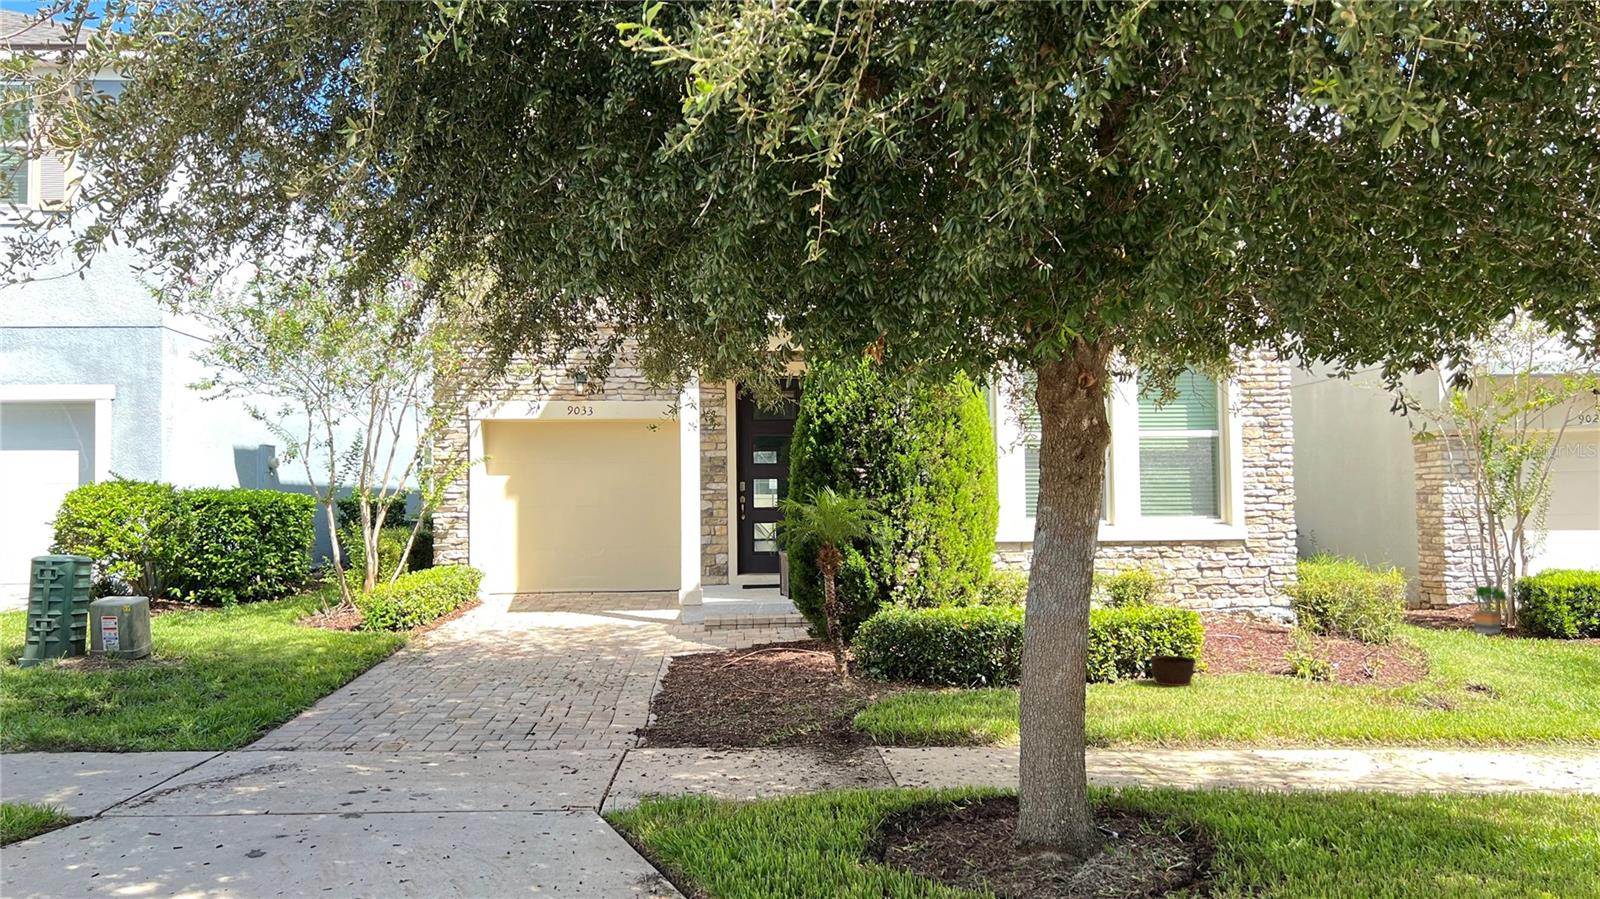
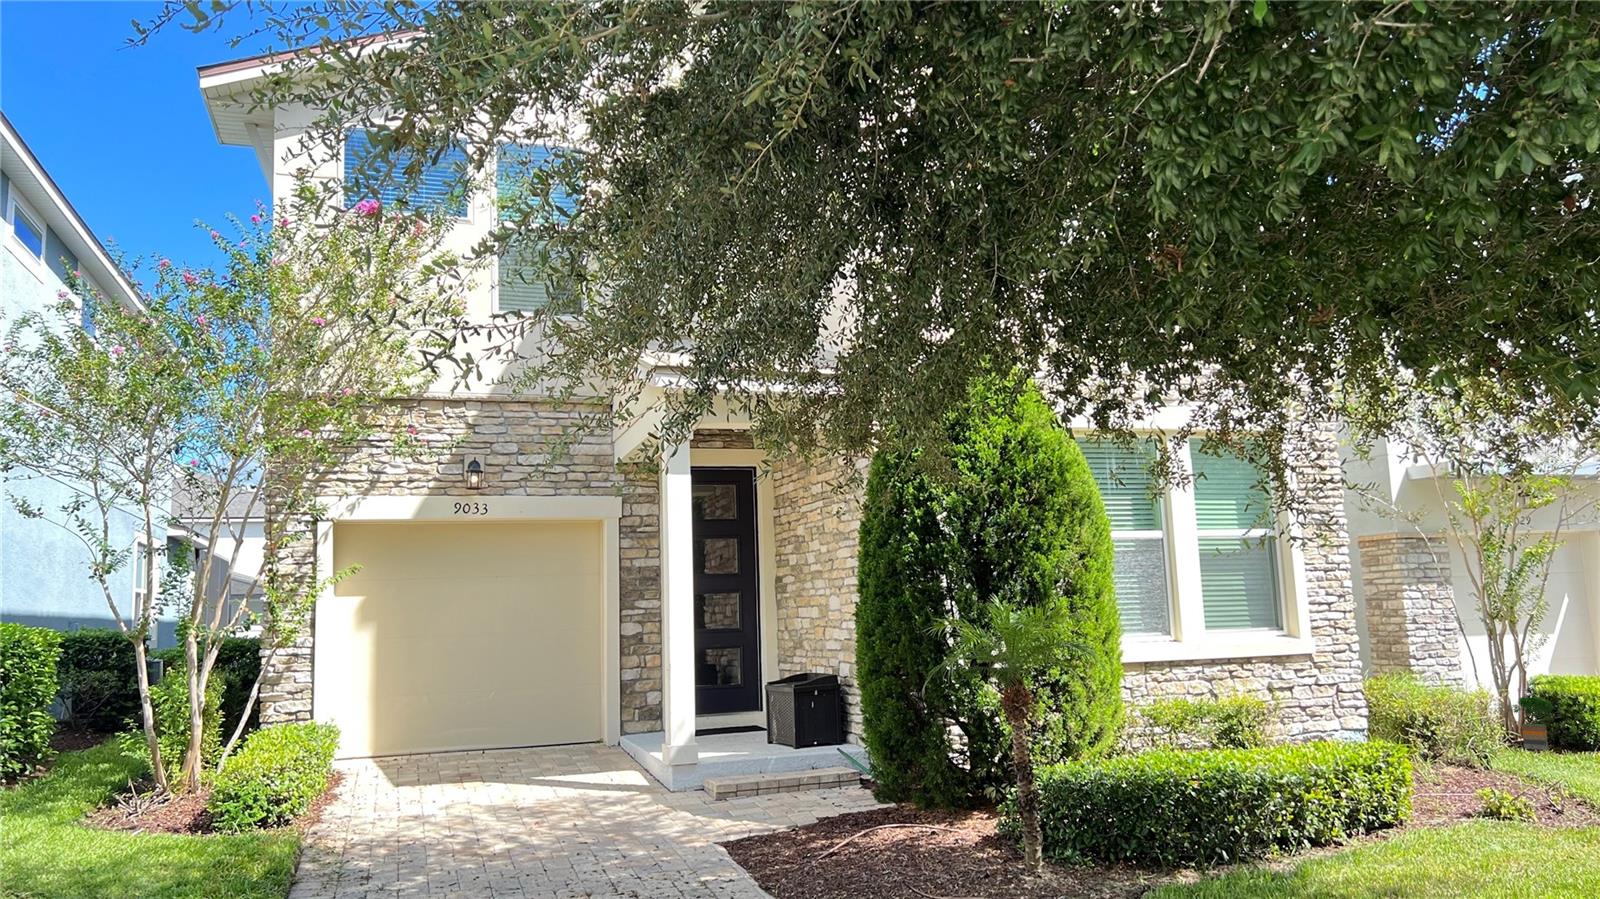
basket: present [1150,656,1196,686] -> none [1480,823,1556,872]

